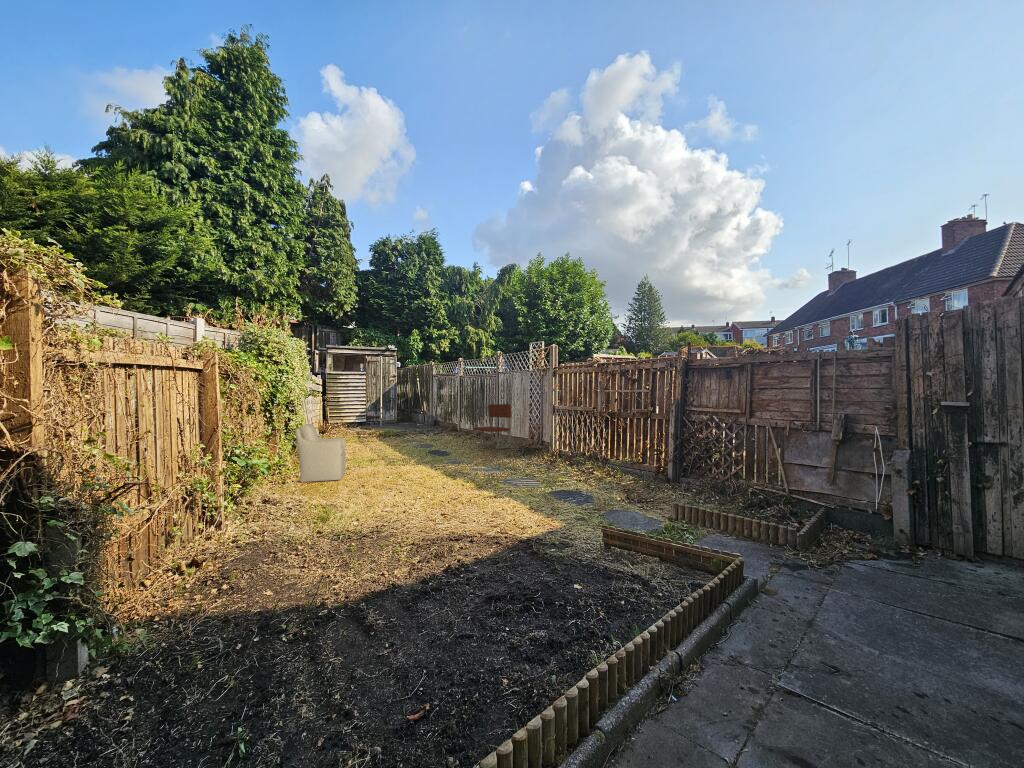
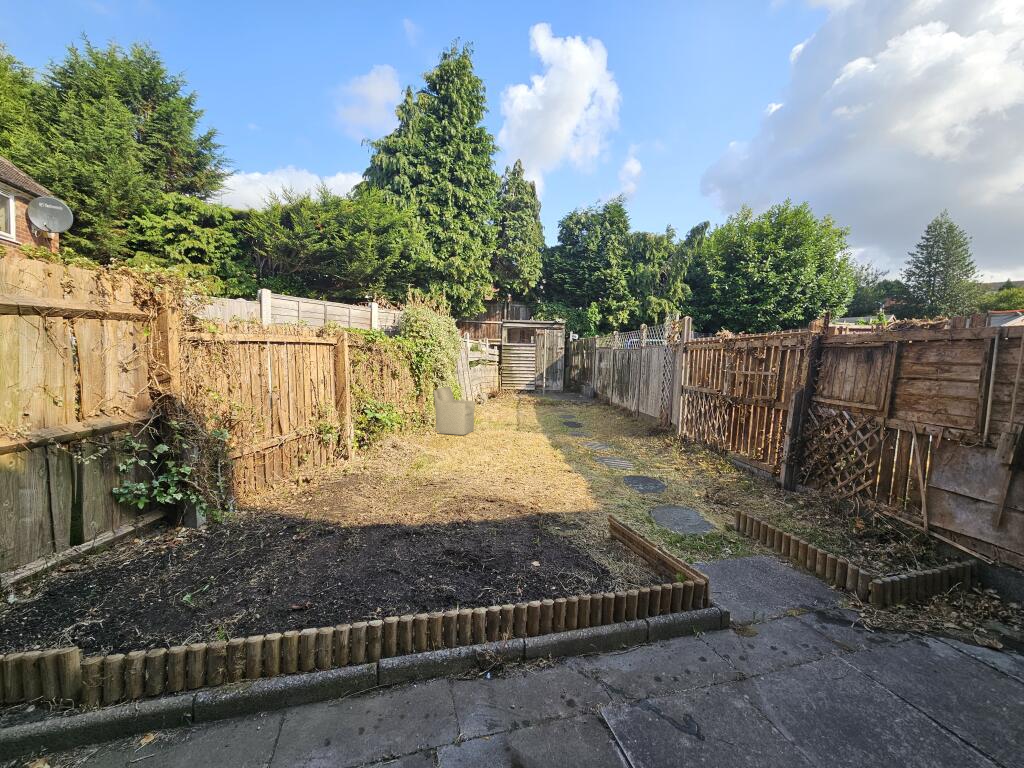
bench: present [473,404,511,449] -> none [612,380,649,426]

